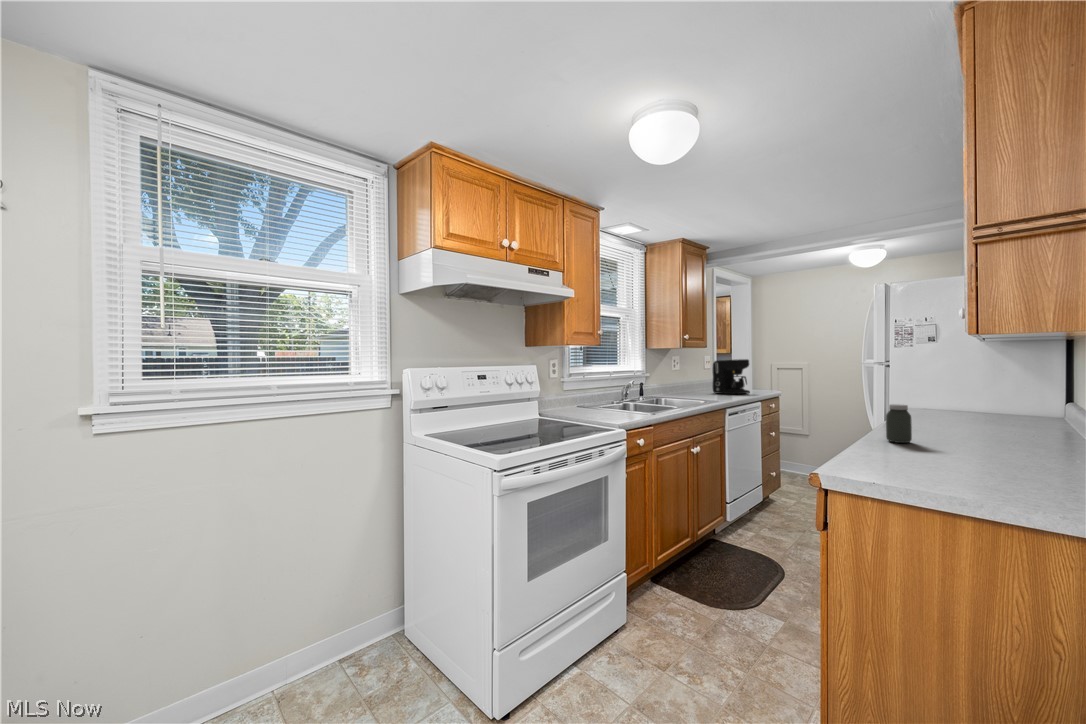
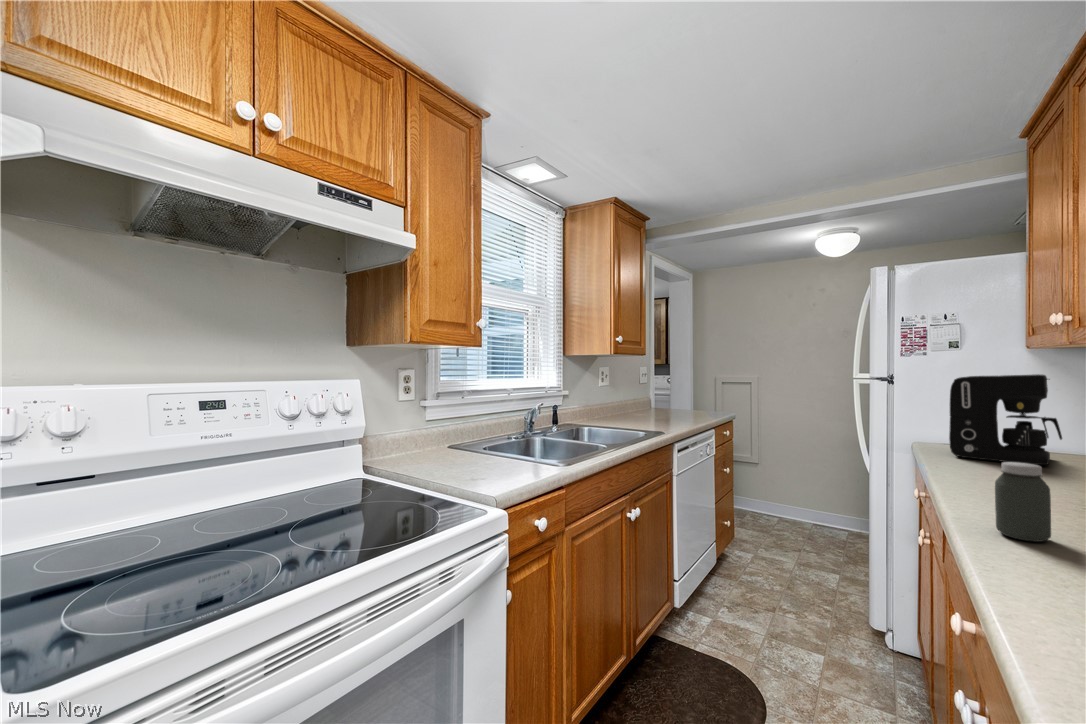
coffee maker: present [713,359,750,394] -> present [949,374,1062,465]

